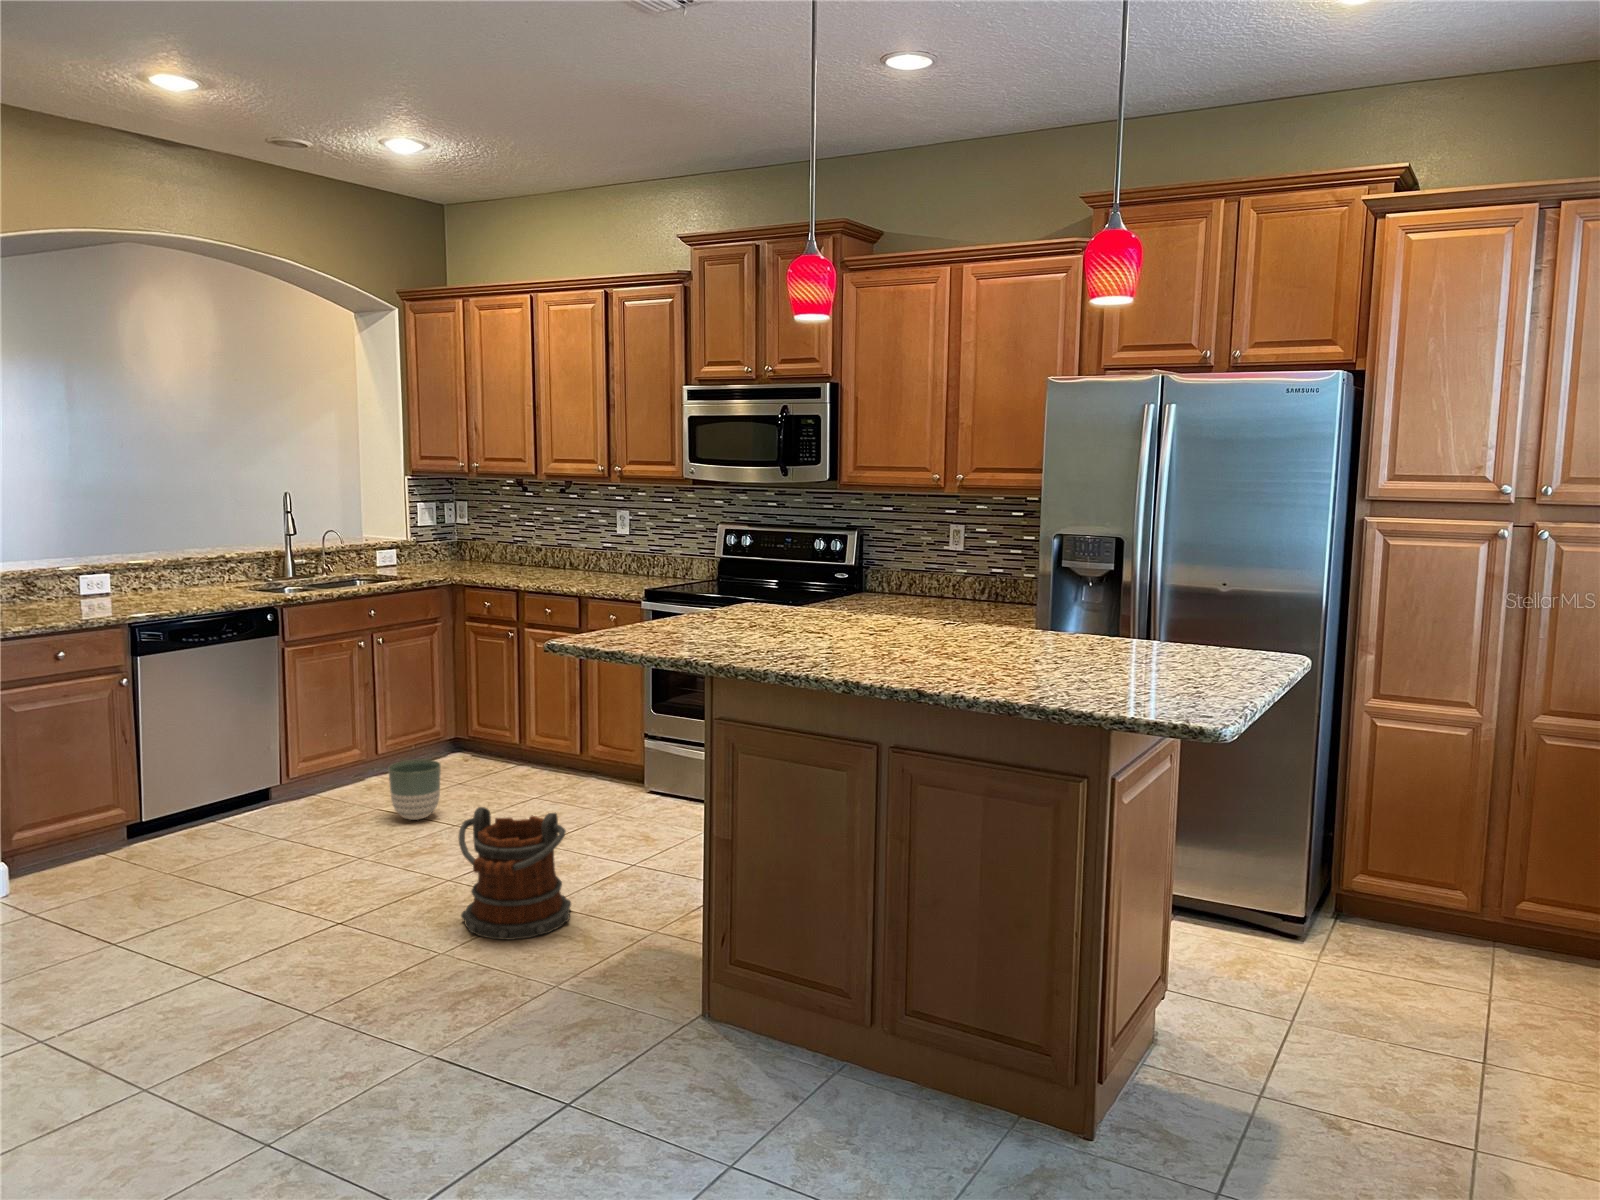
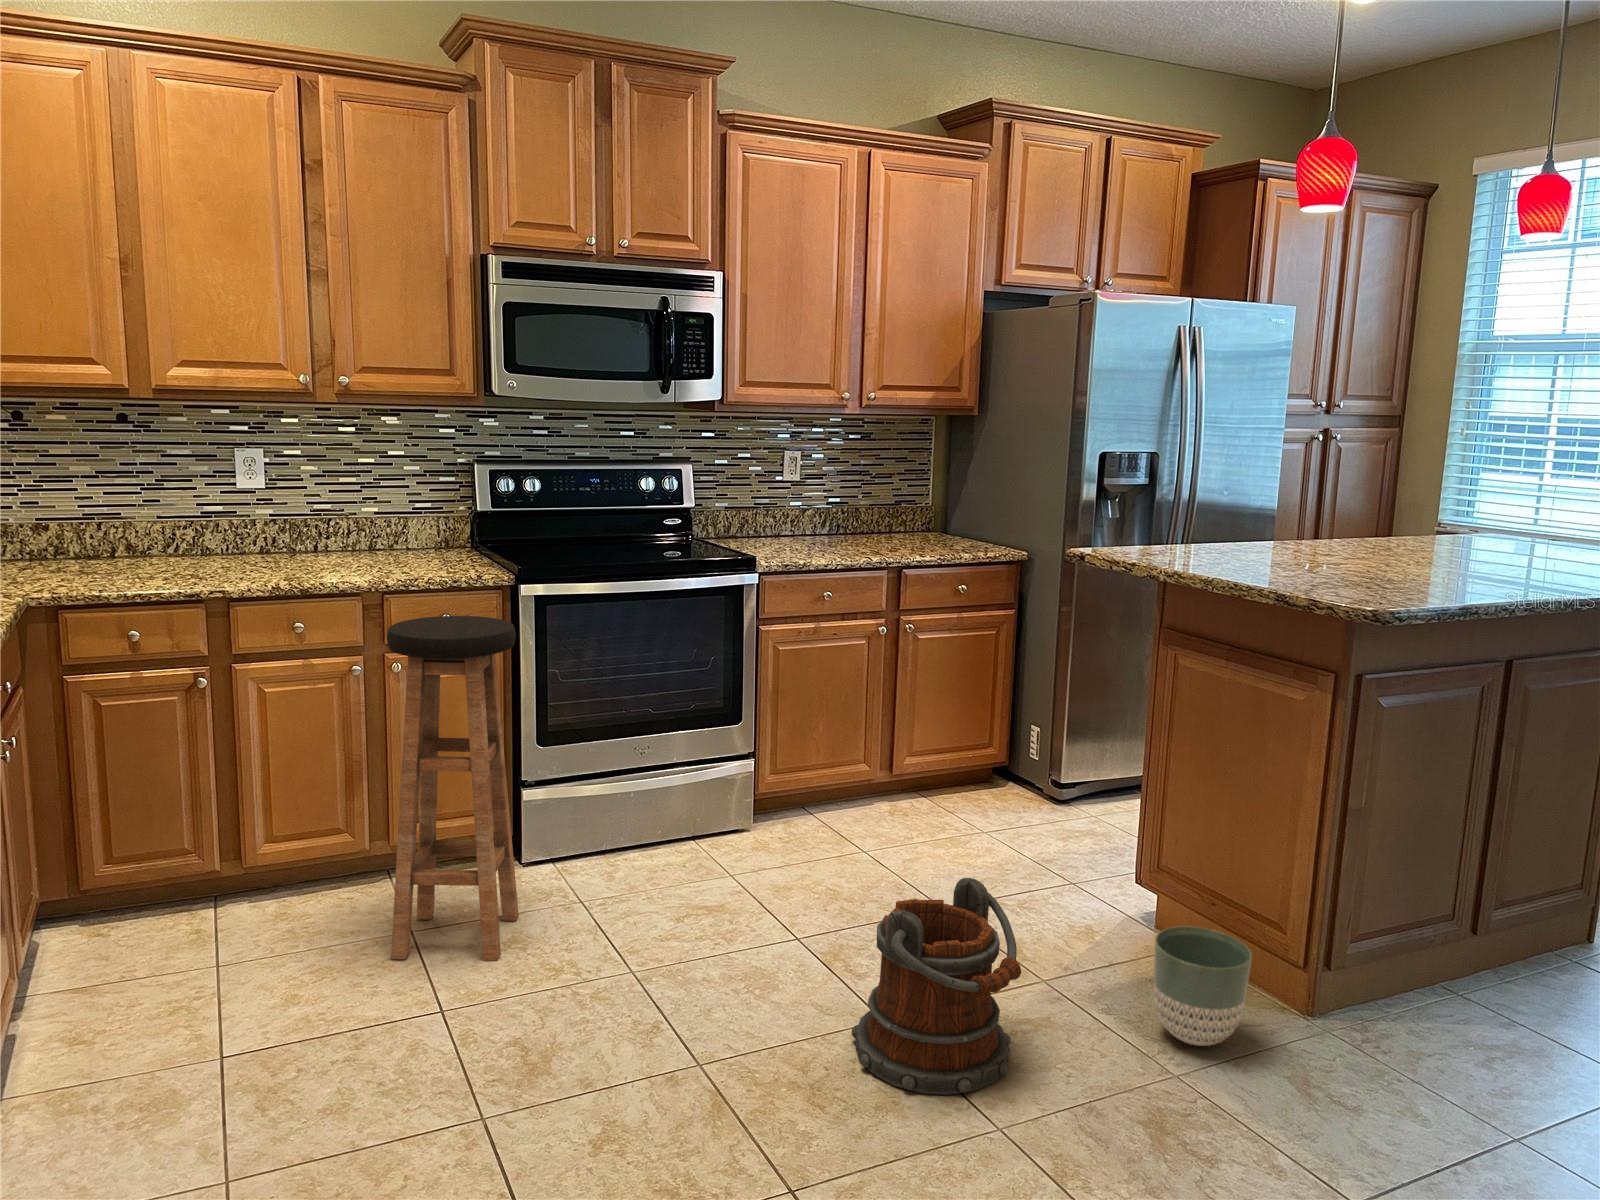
bar stool: none [508,610,590,817] -> present [387,616,519,961]
planter: present [388,759,441,820] -> present [1154,926,1252,1046]

